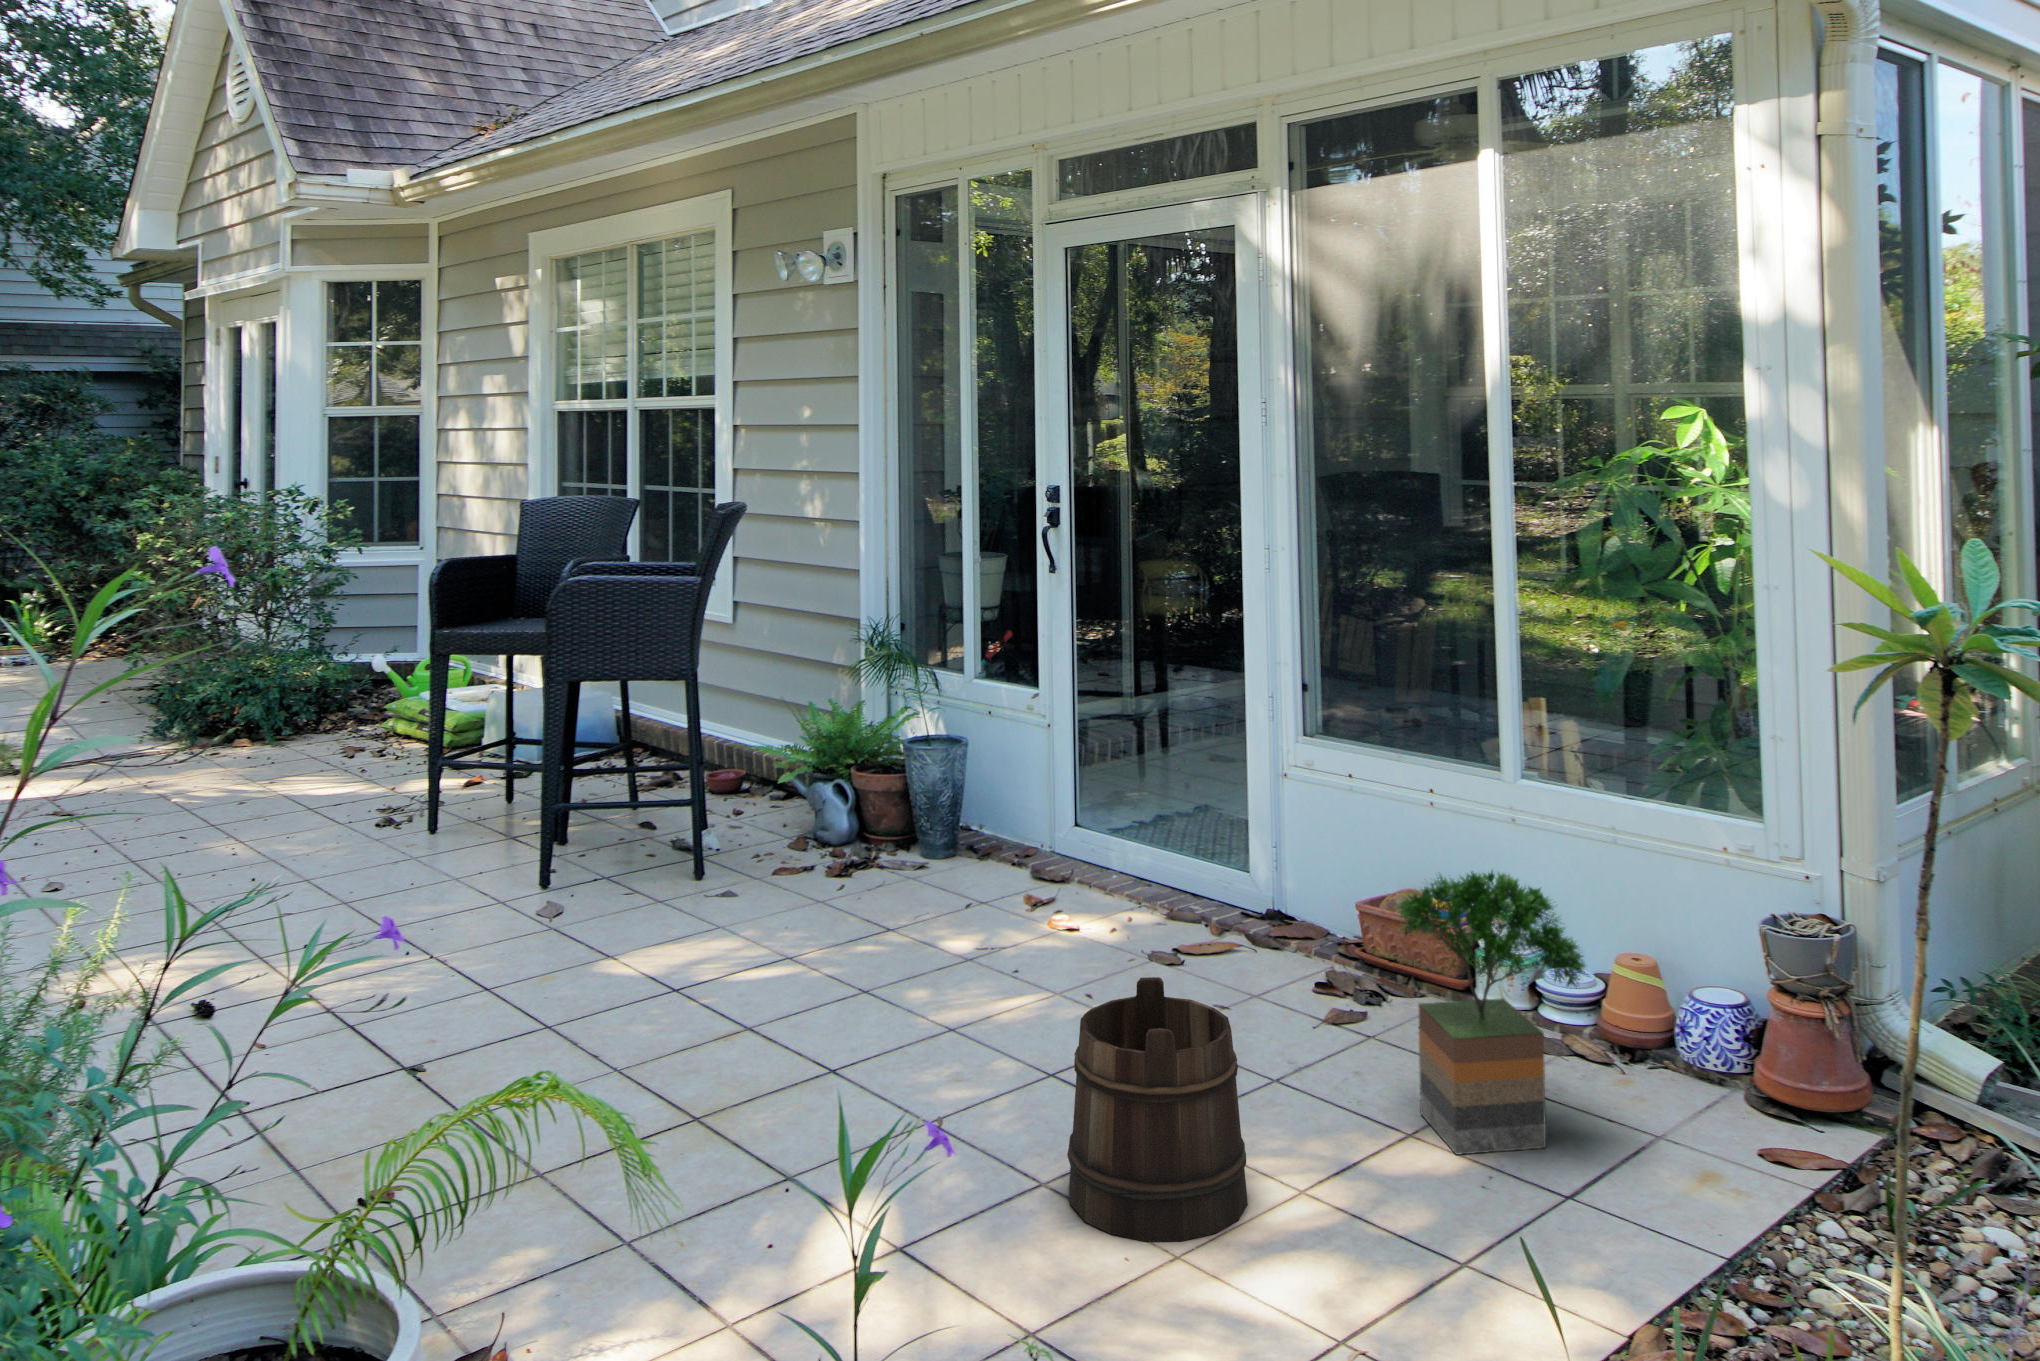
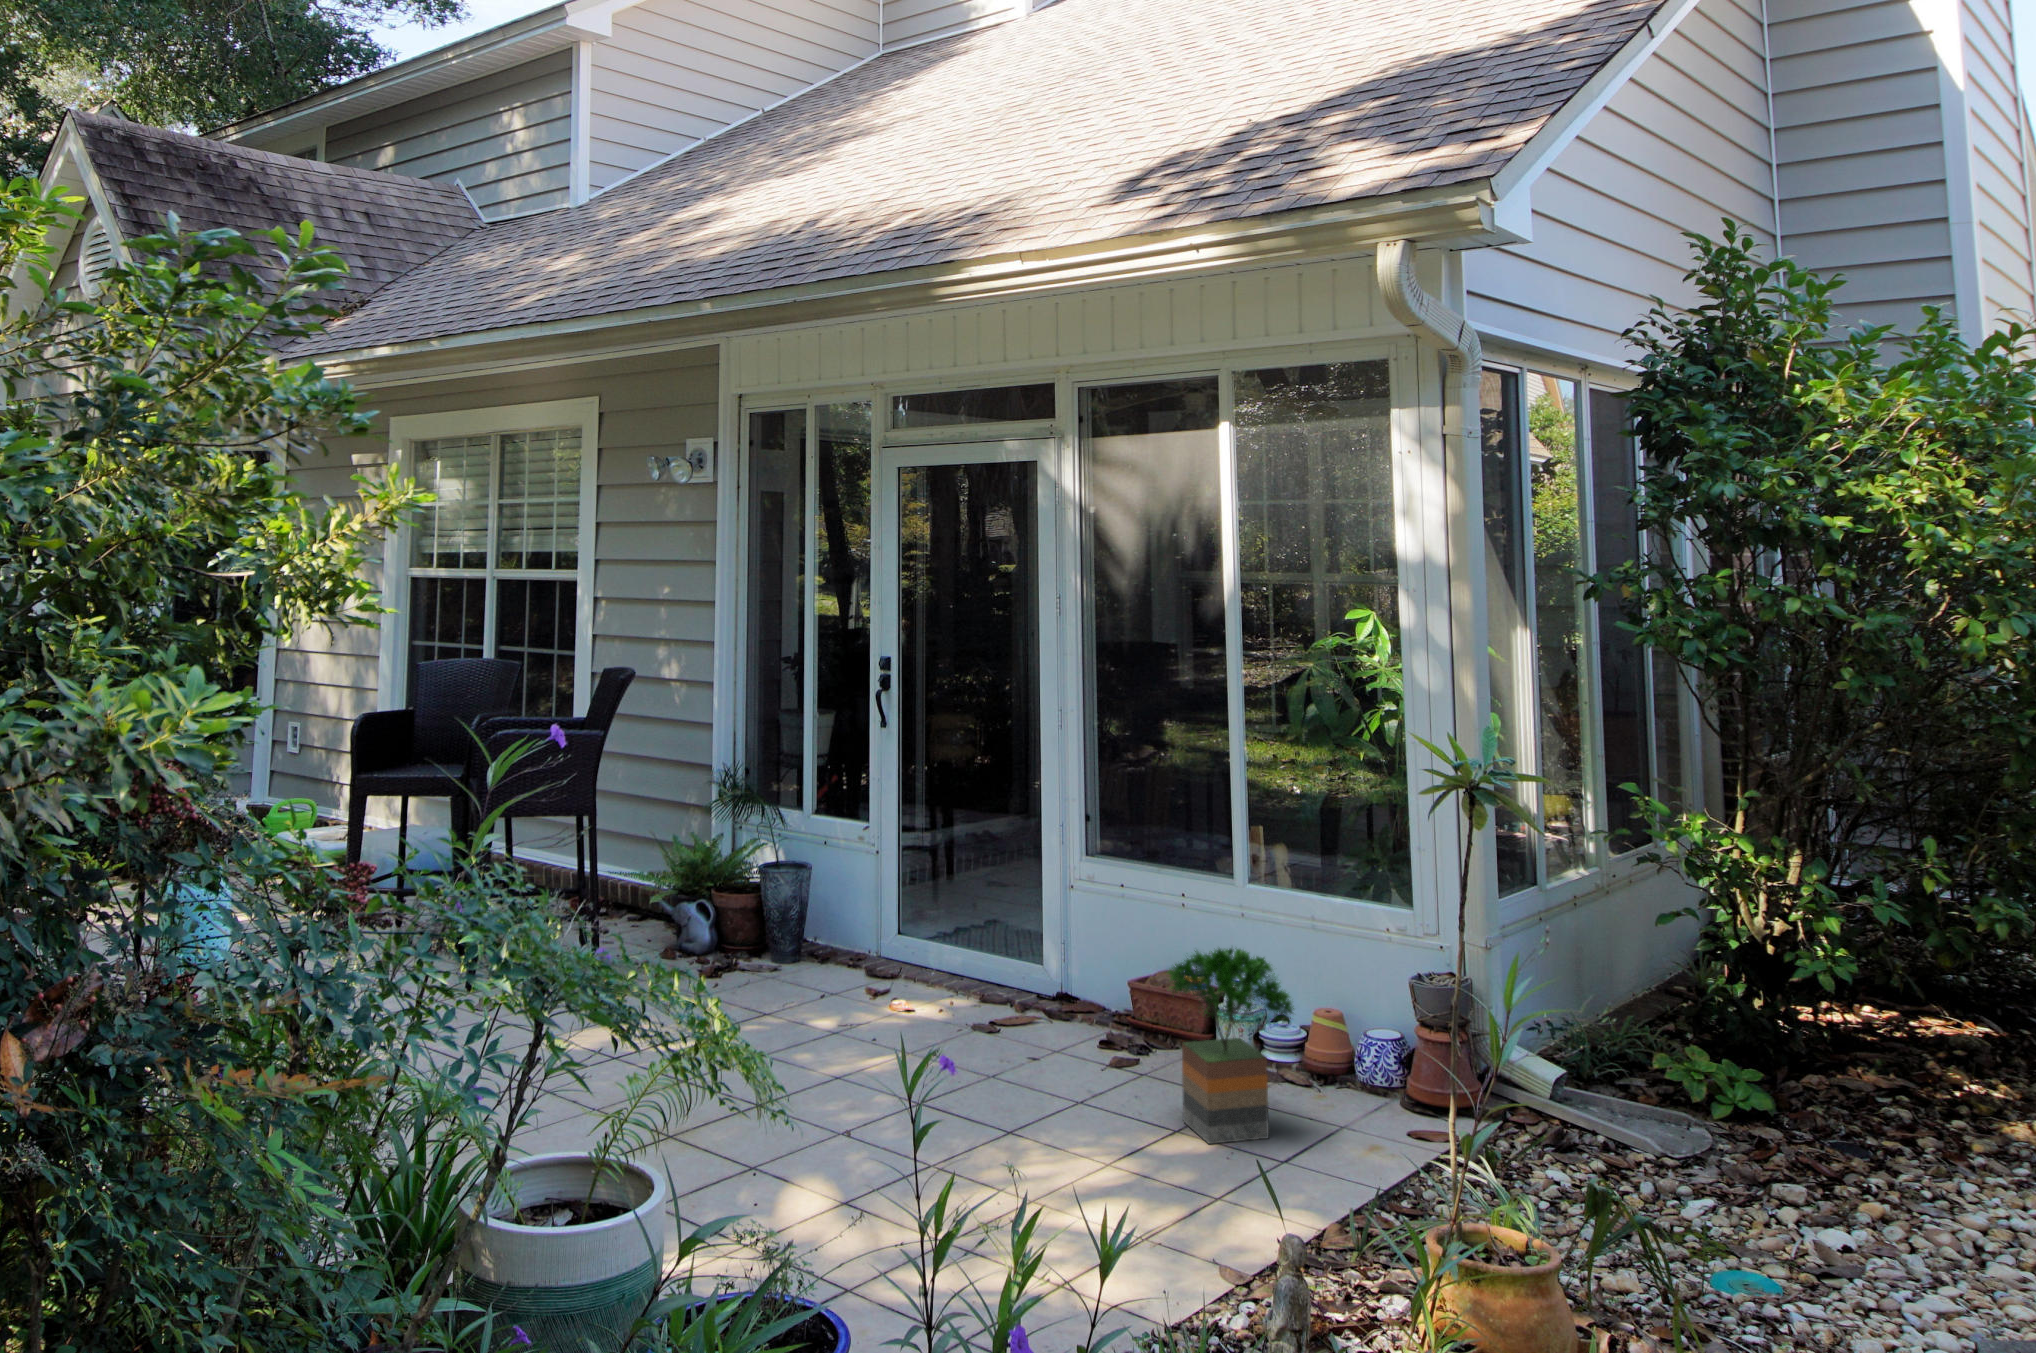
bucket: present [1067,977,1248,1242] -> none [949,1024,1072,1199]

